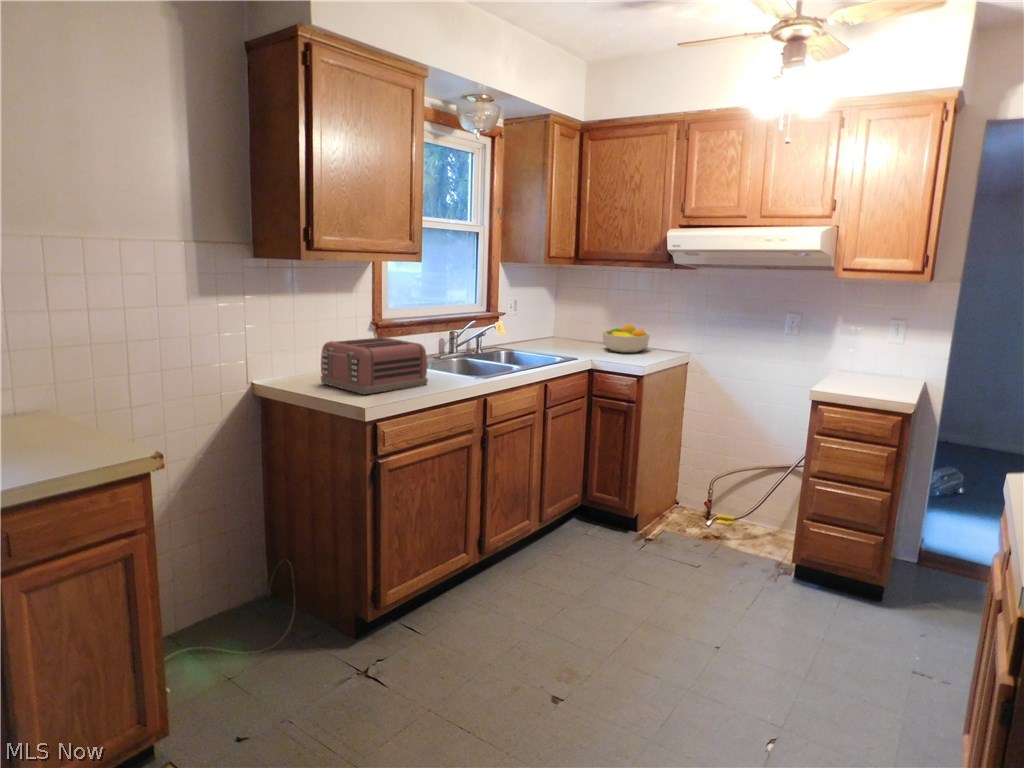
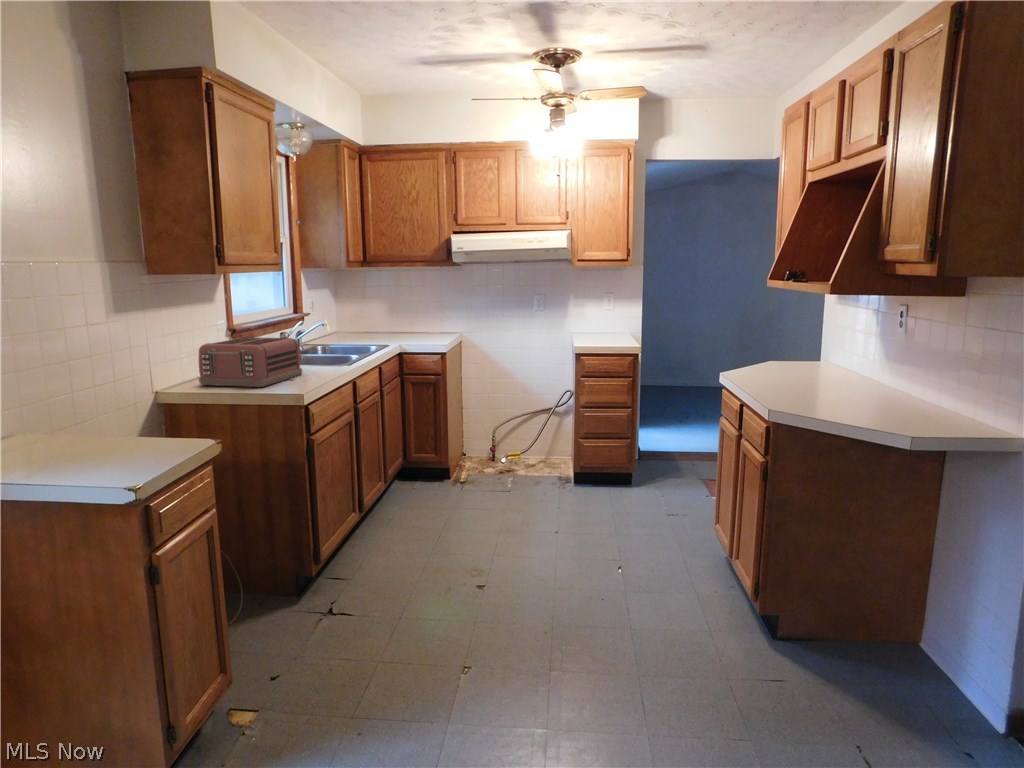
fruit bowl: present [603,324,650,353] -> none [395,315,433,338]

